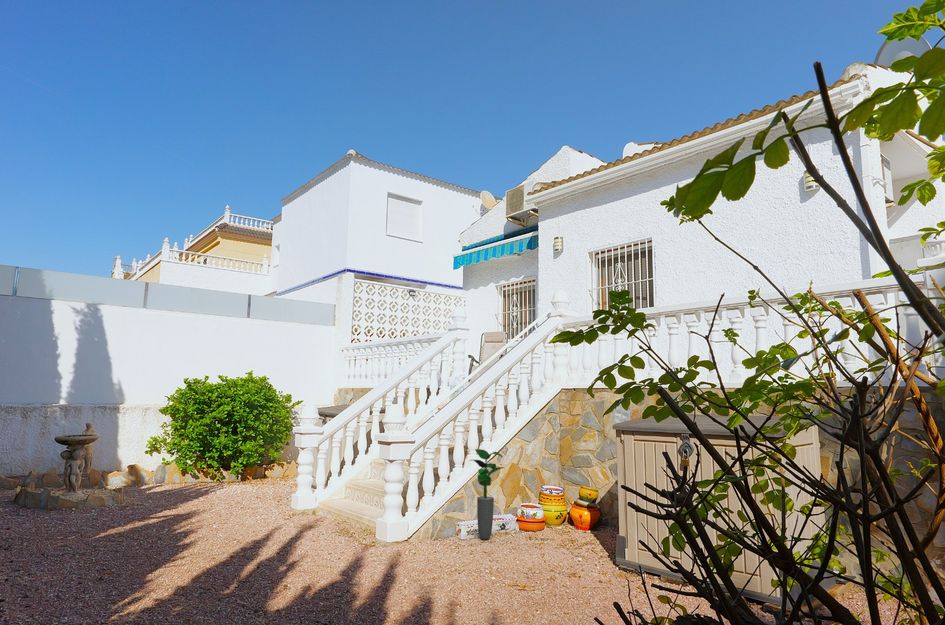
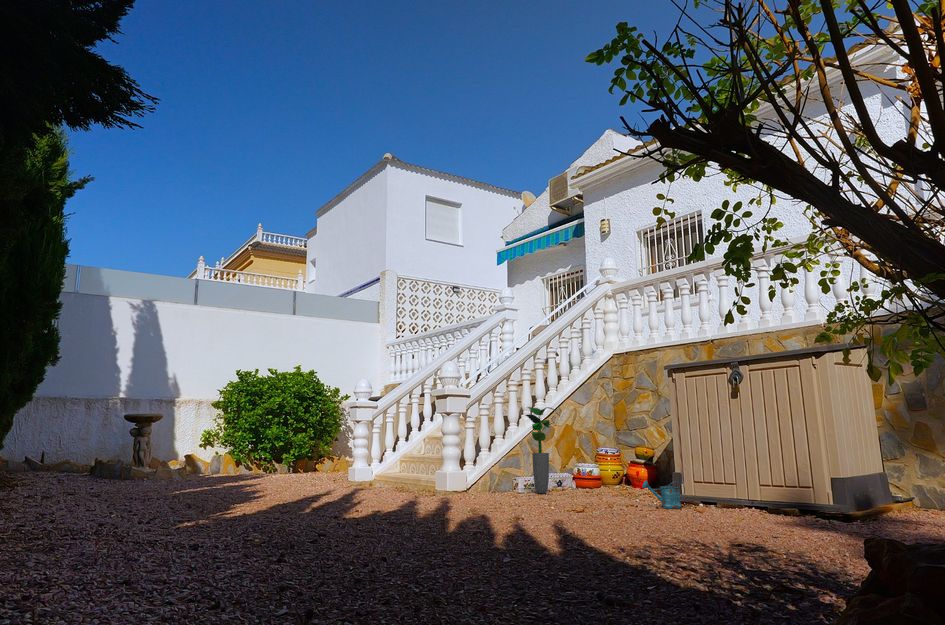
watering can: none [585,547,628,579] -> present [642,481,685,509]

